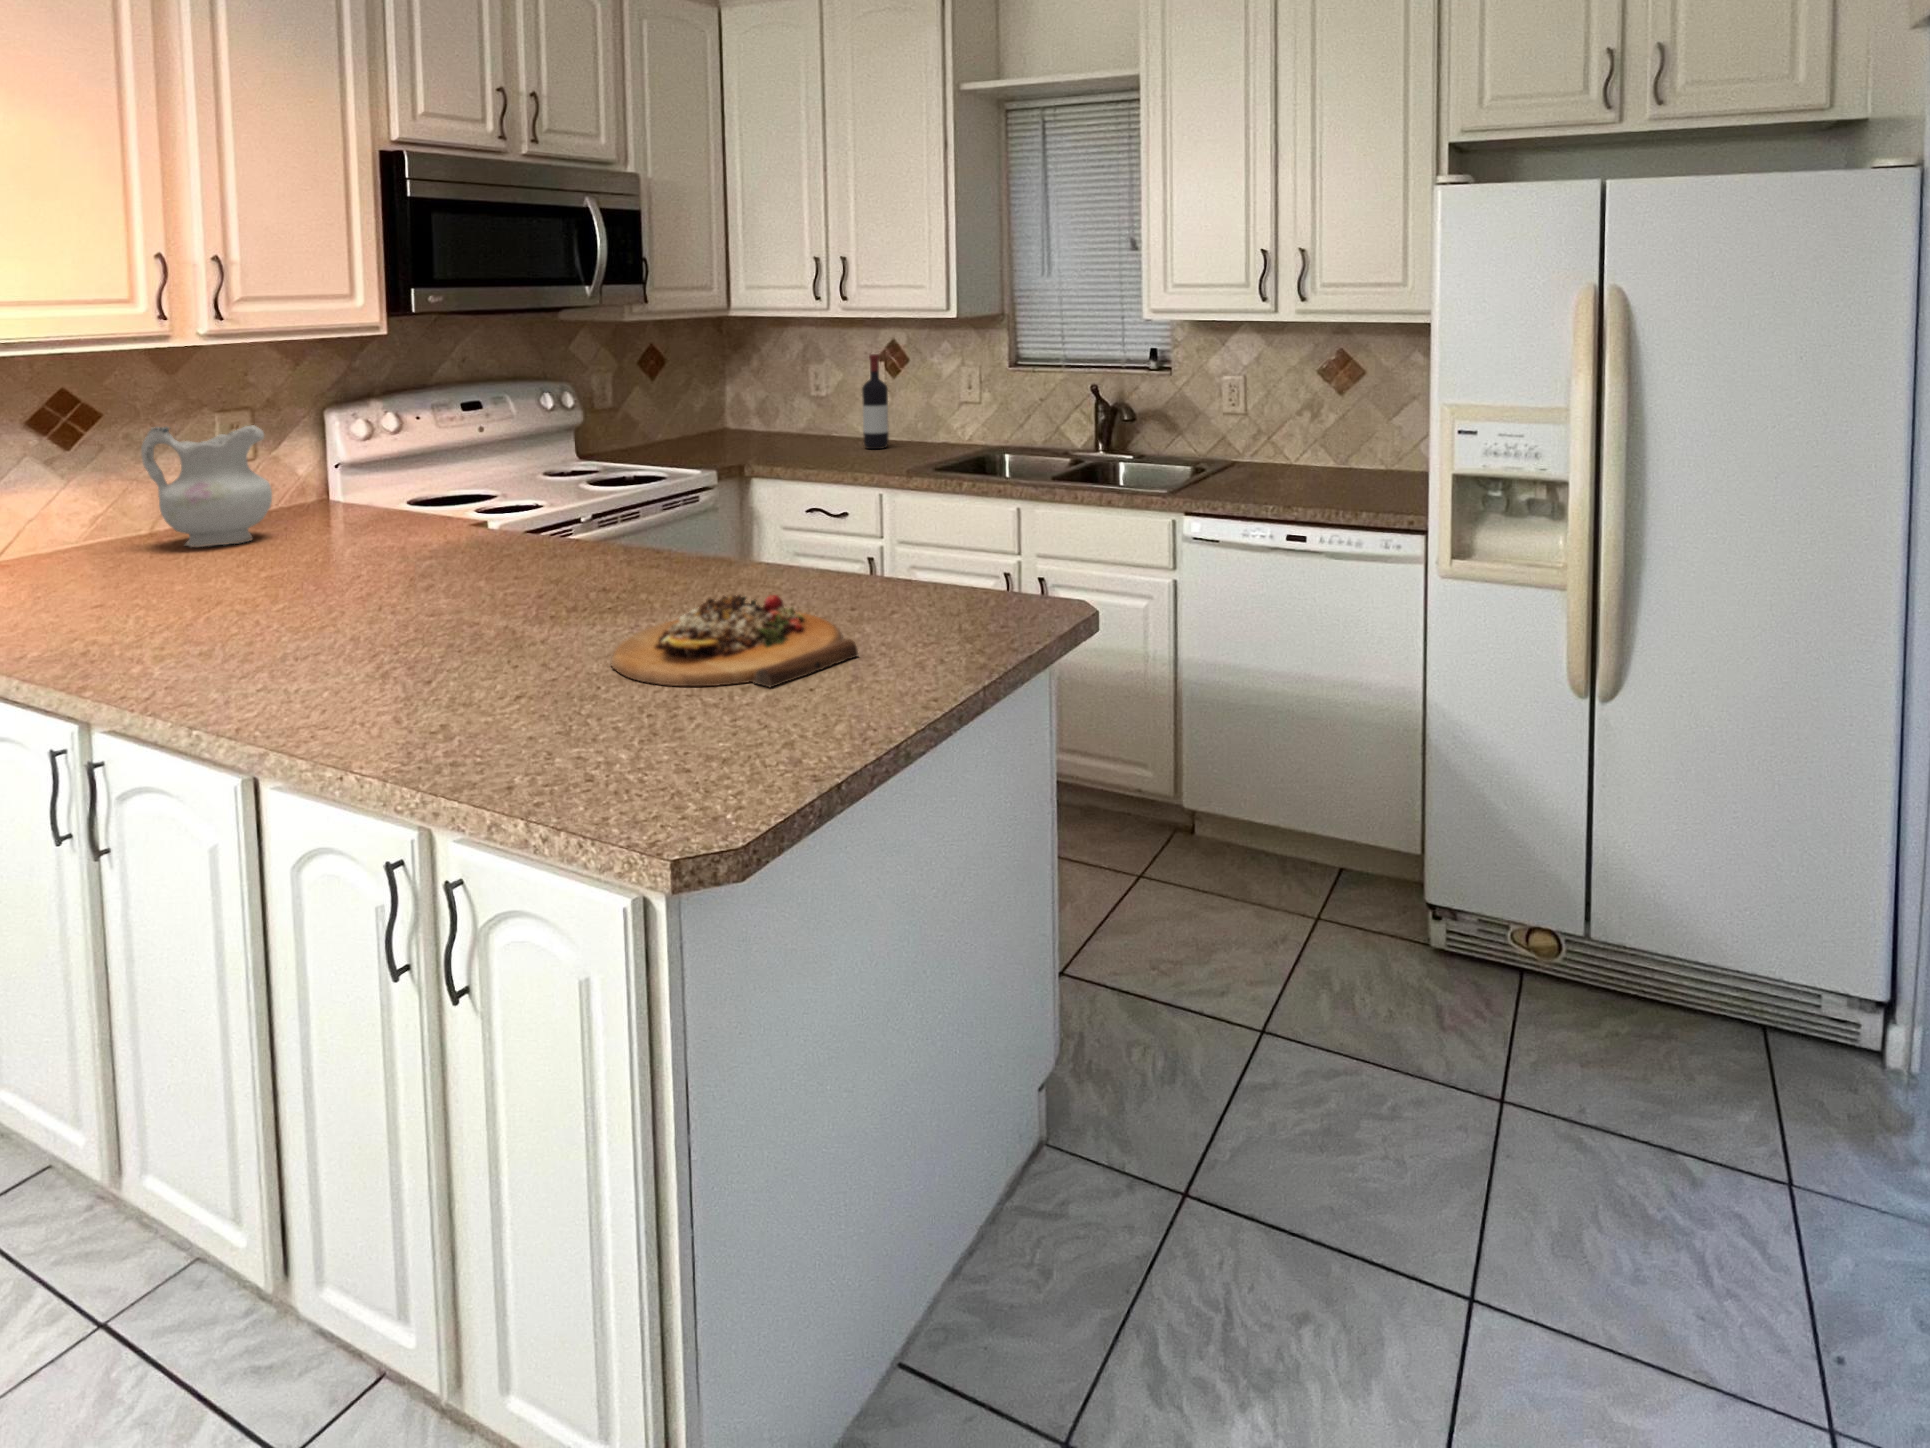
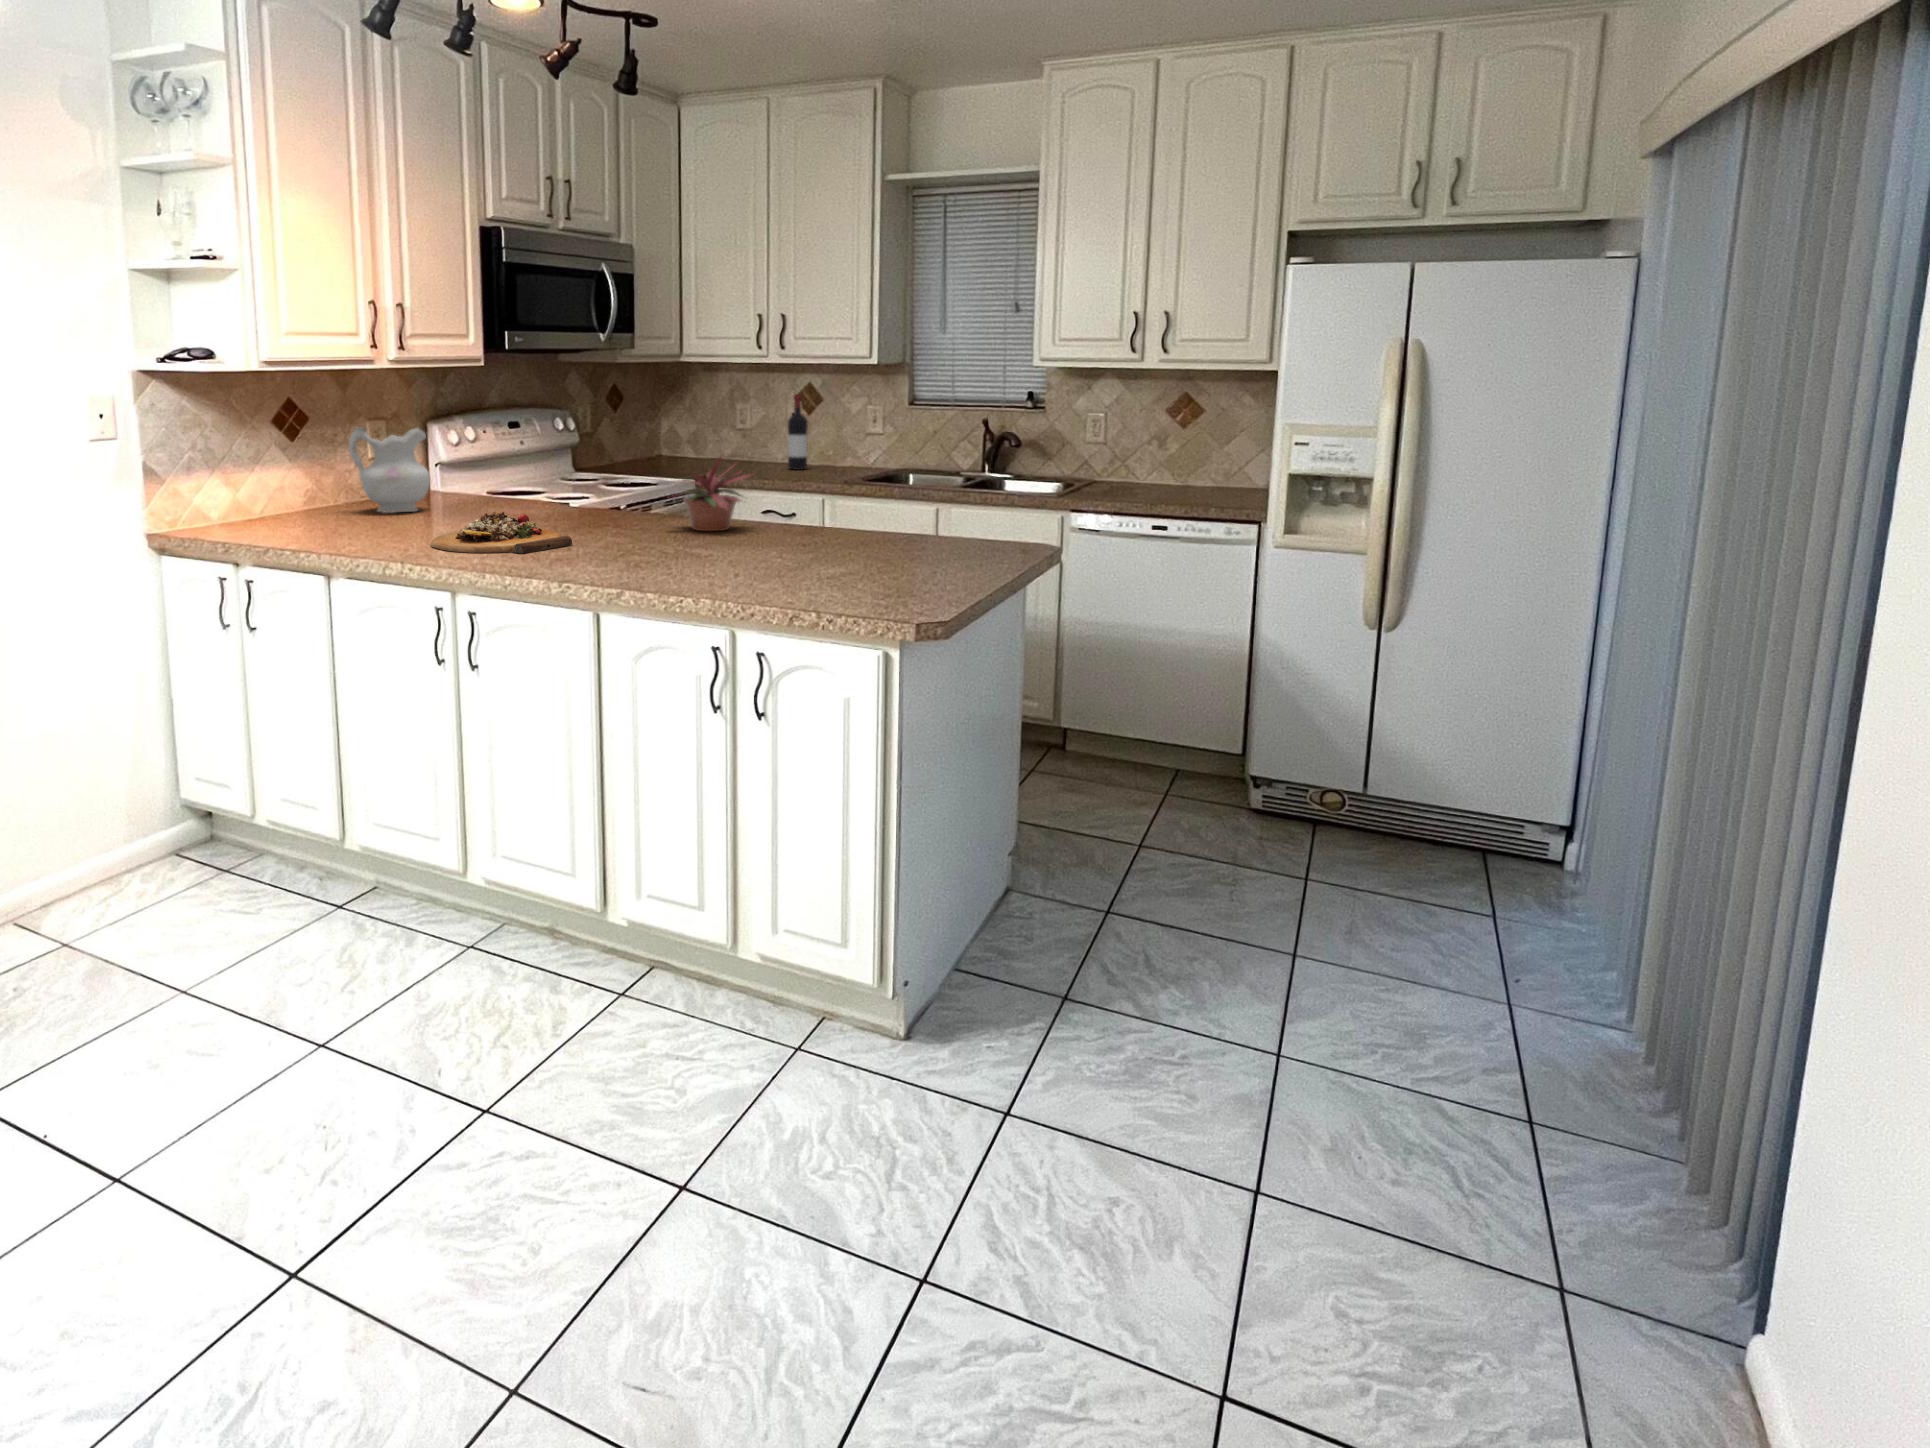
potted plant: none [529,463,682,583] -> present [678,457,750,531]
cutting board: present [611,595,858,687] -> present [431,512,572,554]

